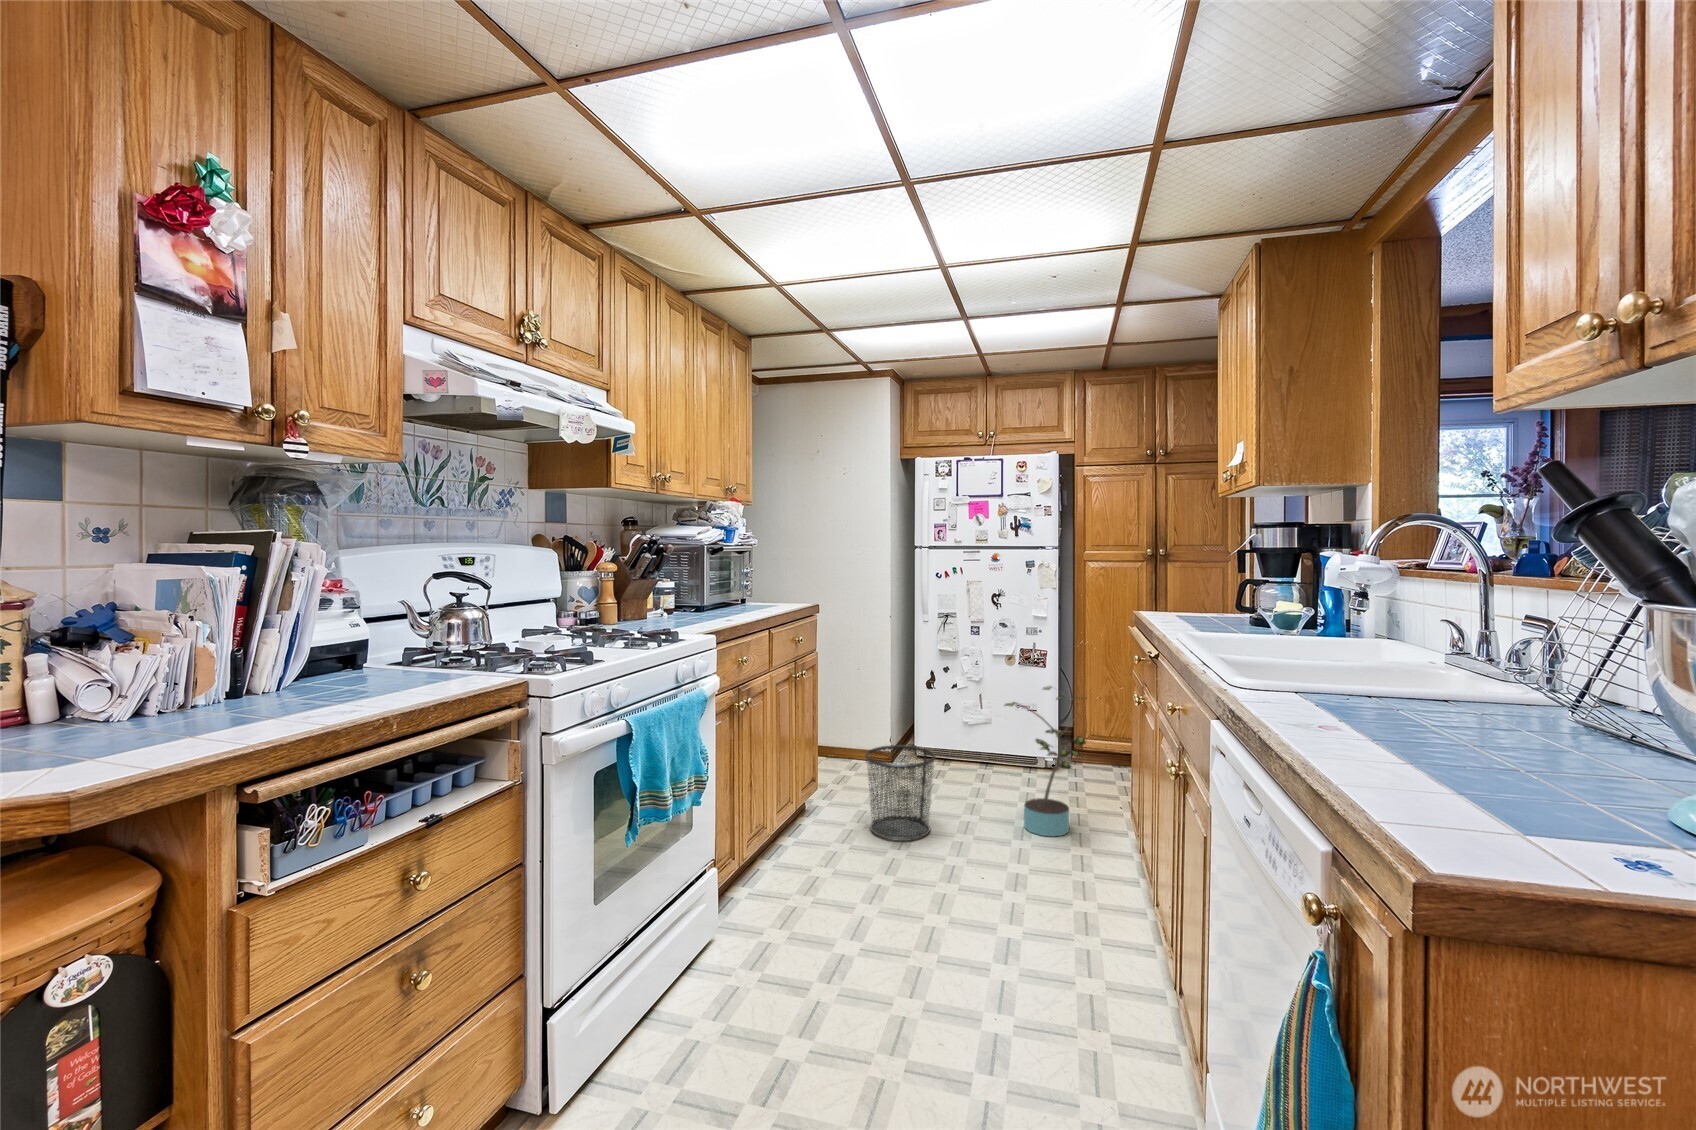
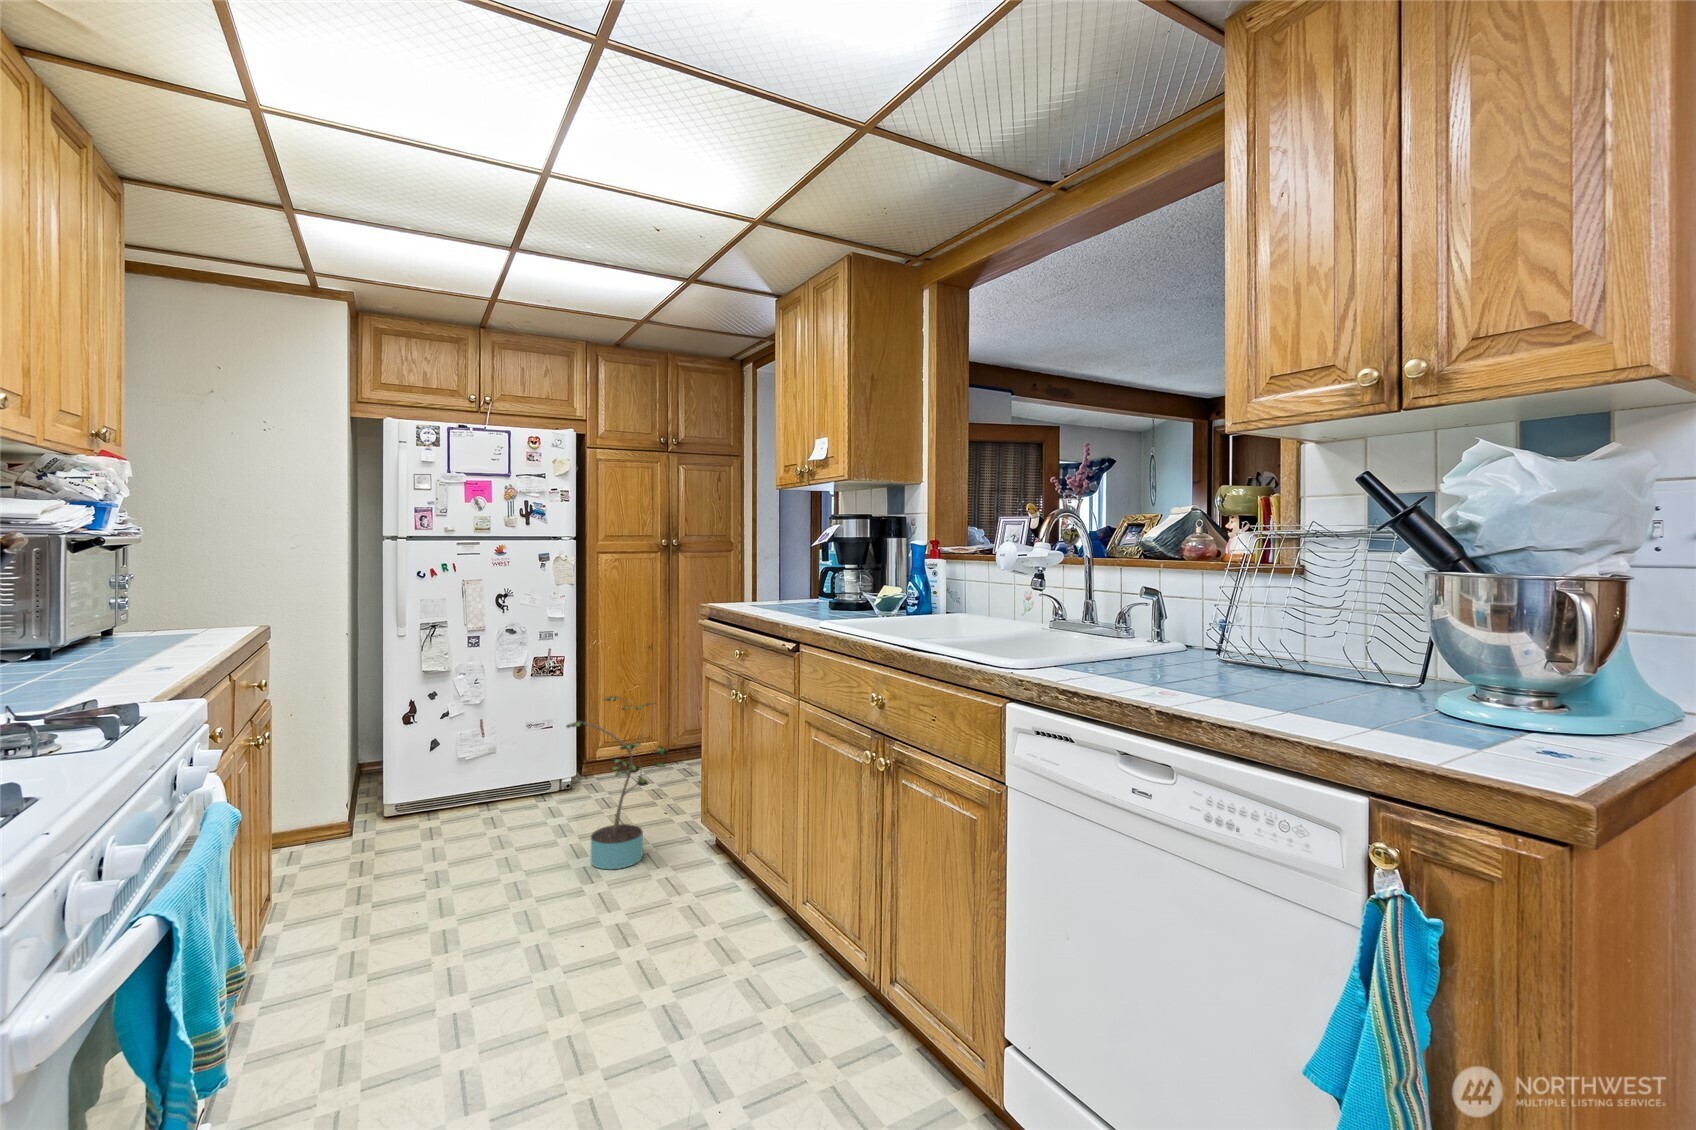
waste bin: present [865,745,936,841] -> none [379,804,491,945]

